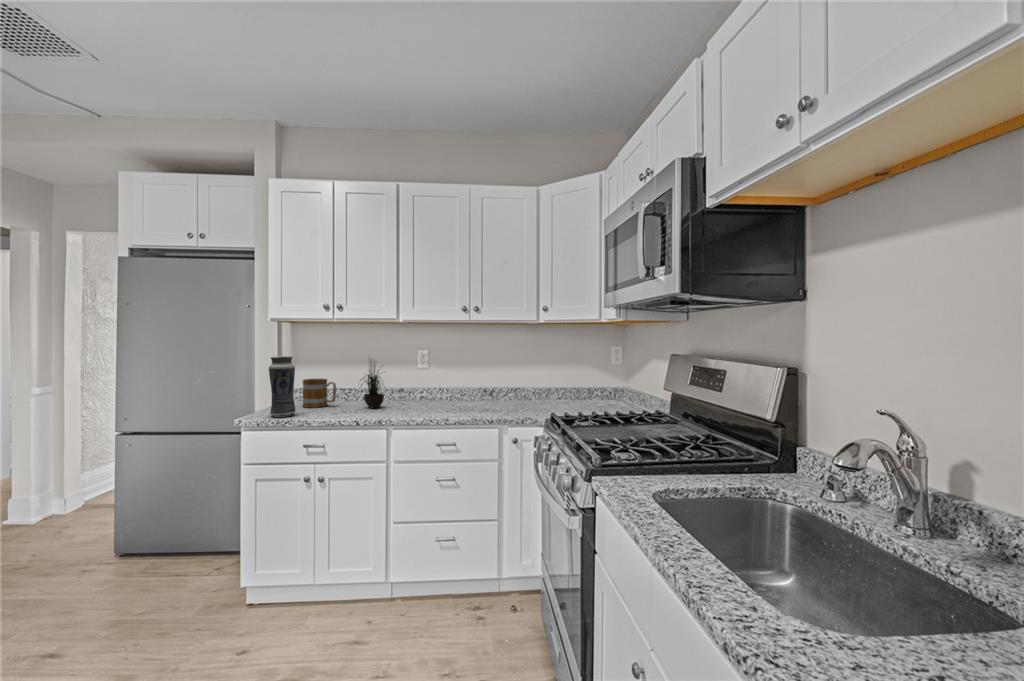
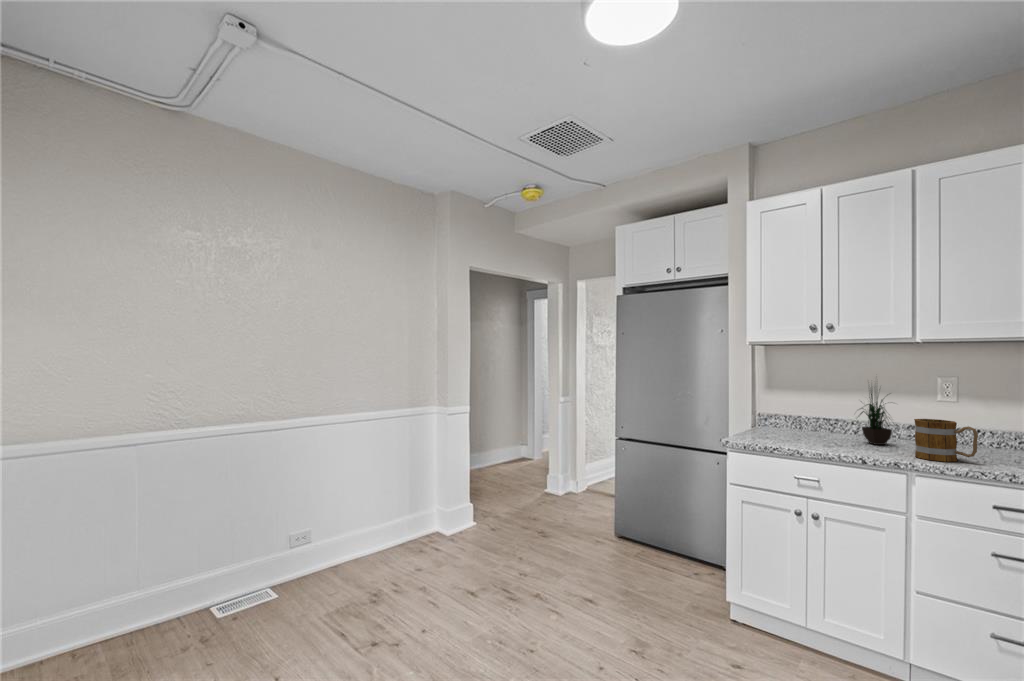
vase: present [269,356,295,417] -> none [753,379,782,442]
mug: present [303,379,336,408] -> present [914,419,978,462]

